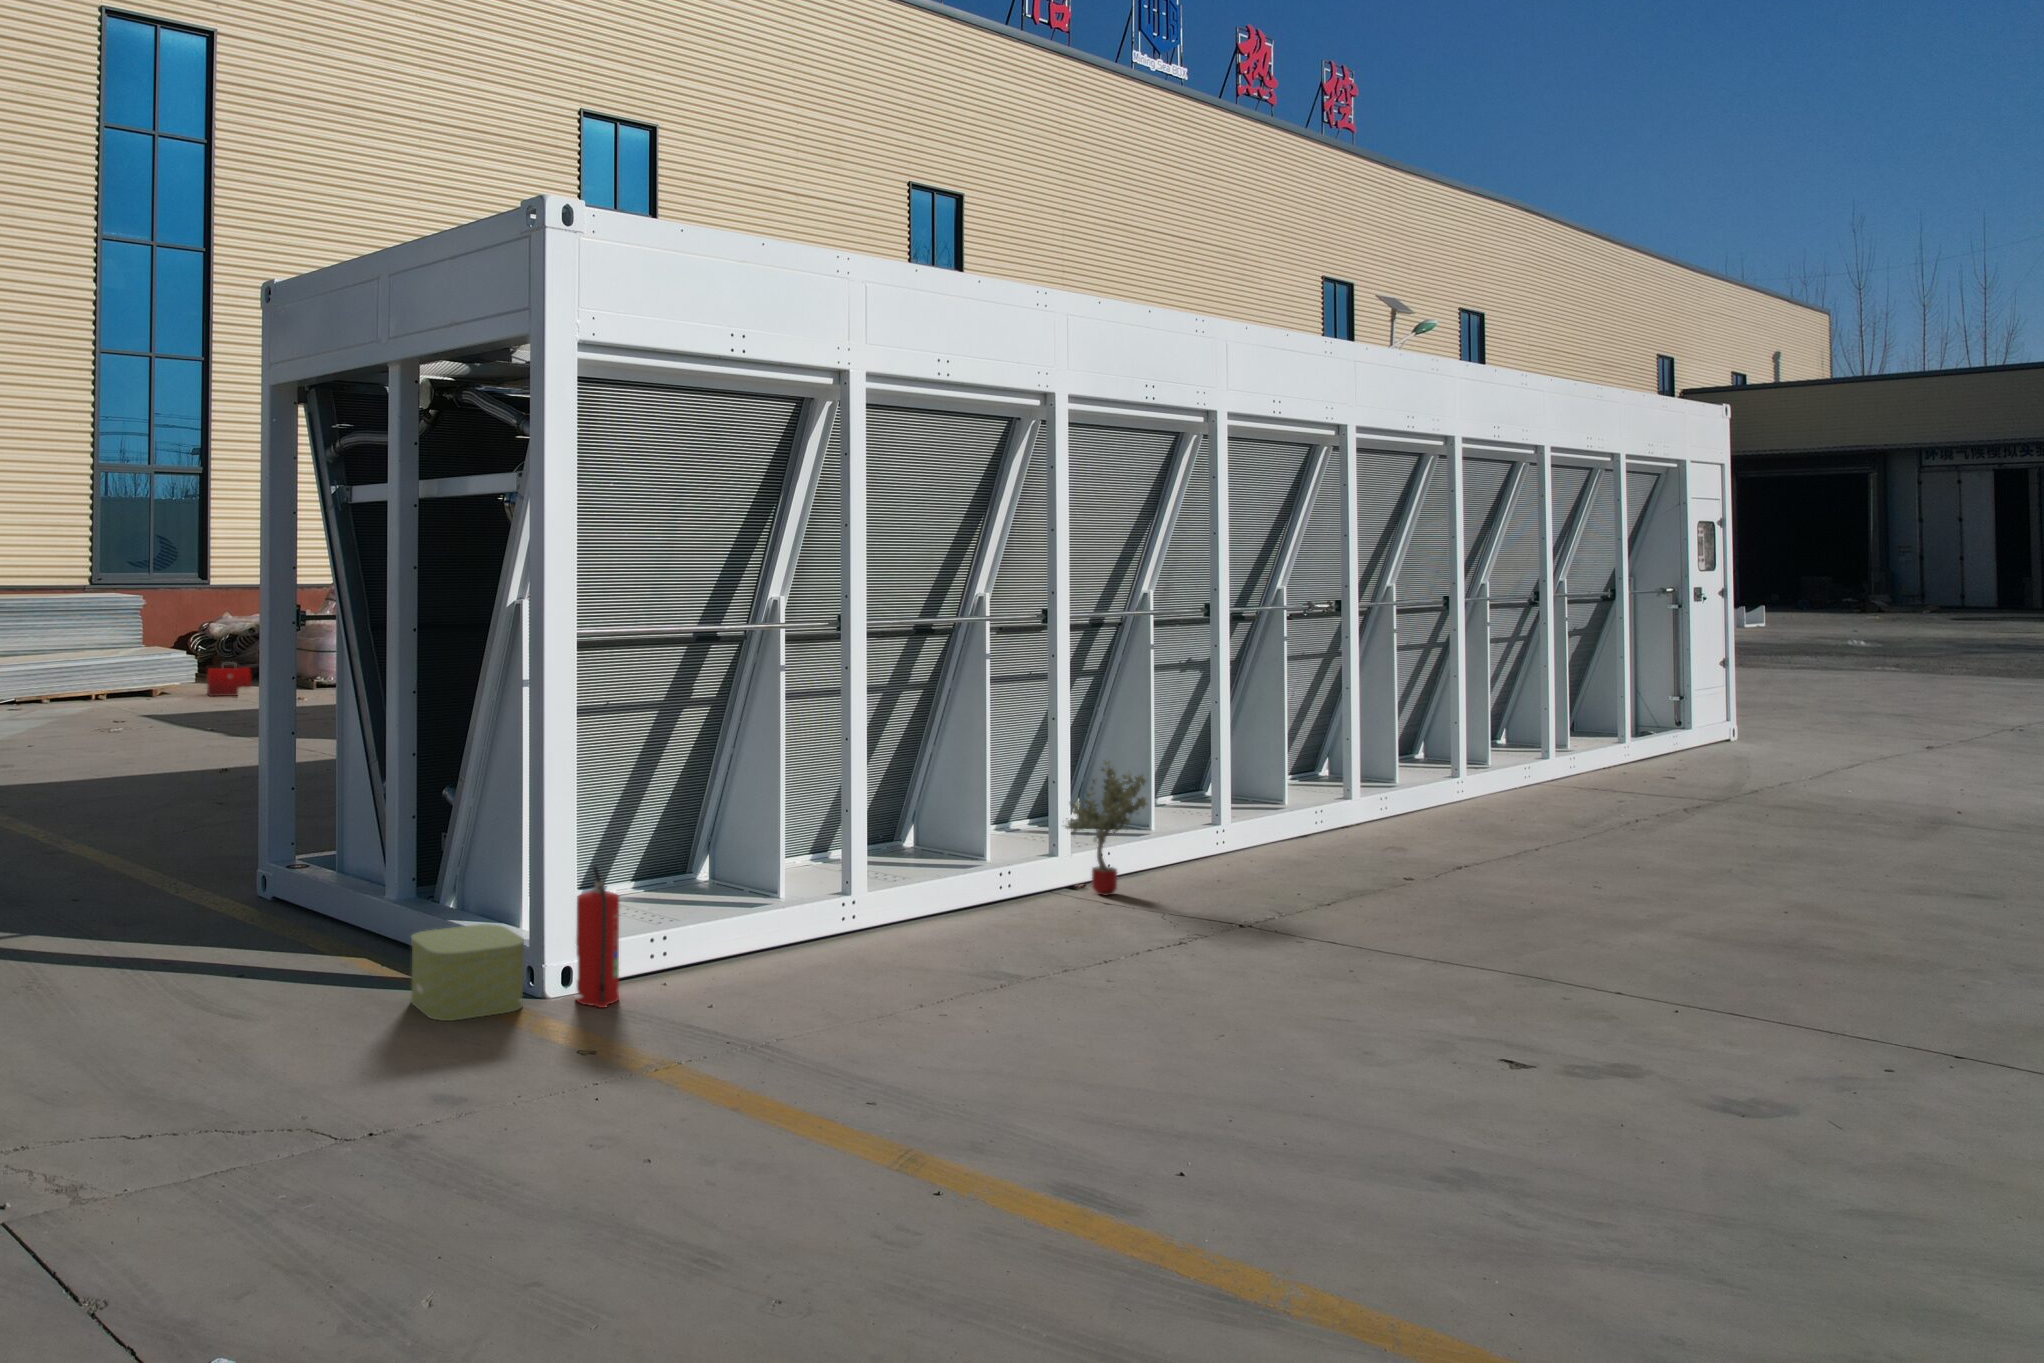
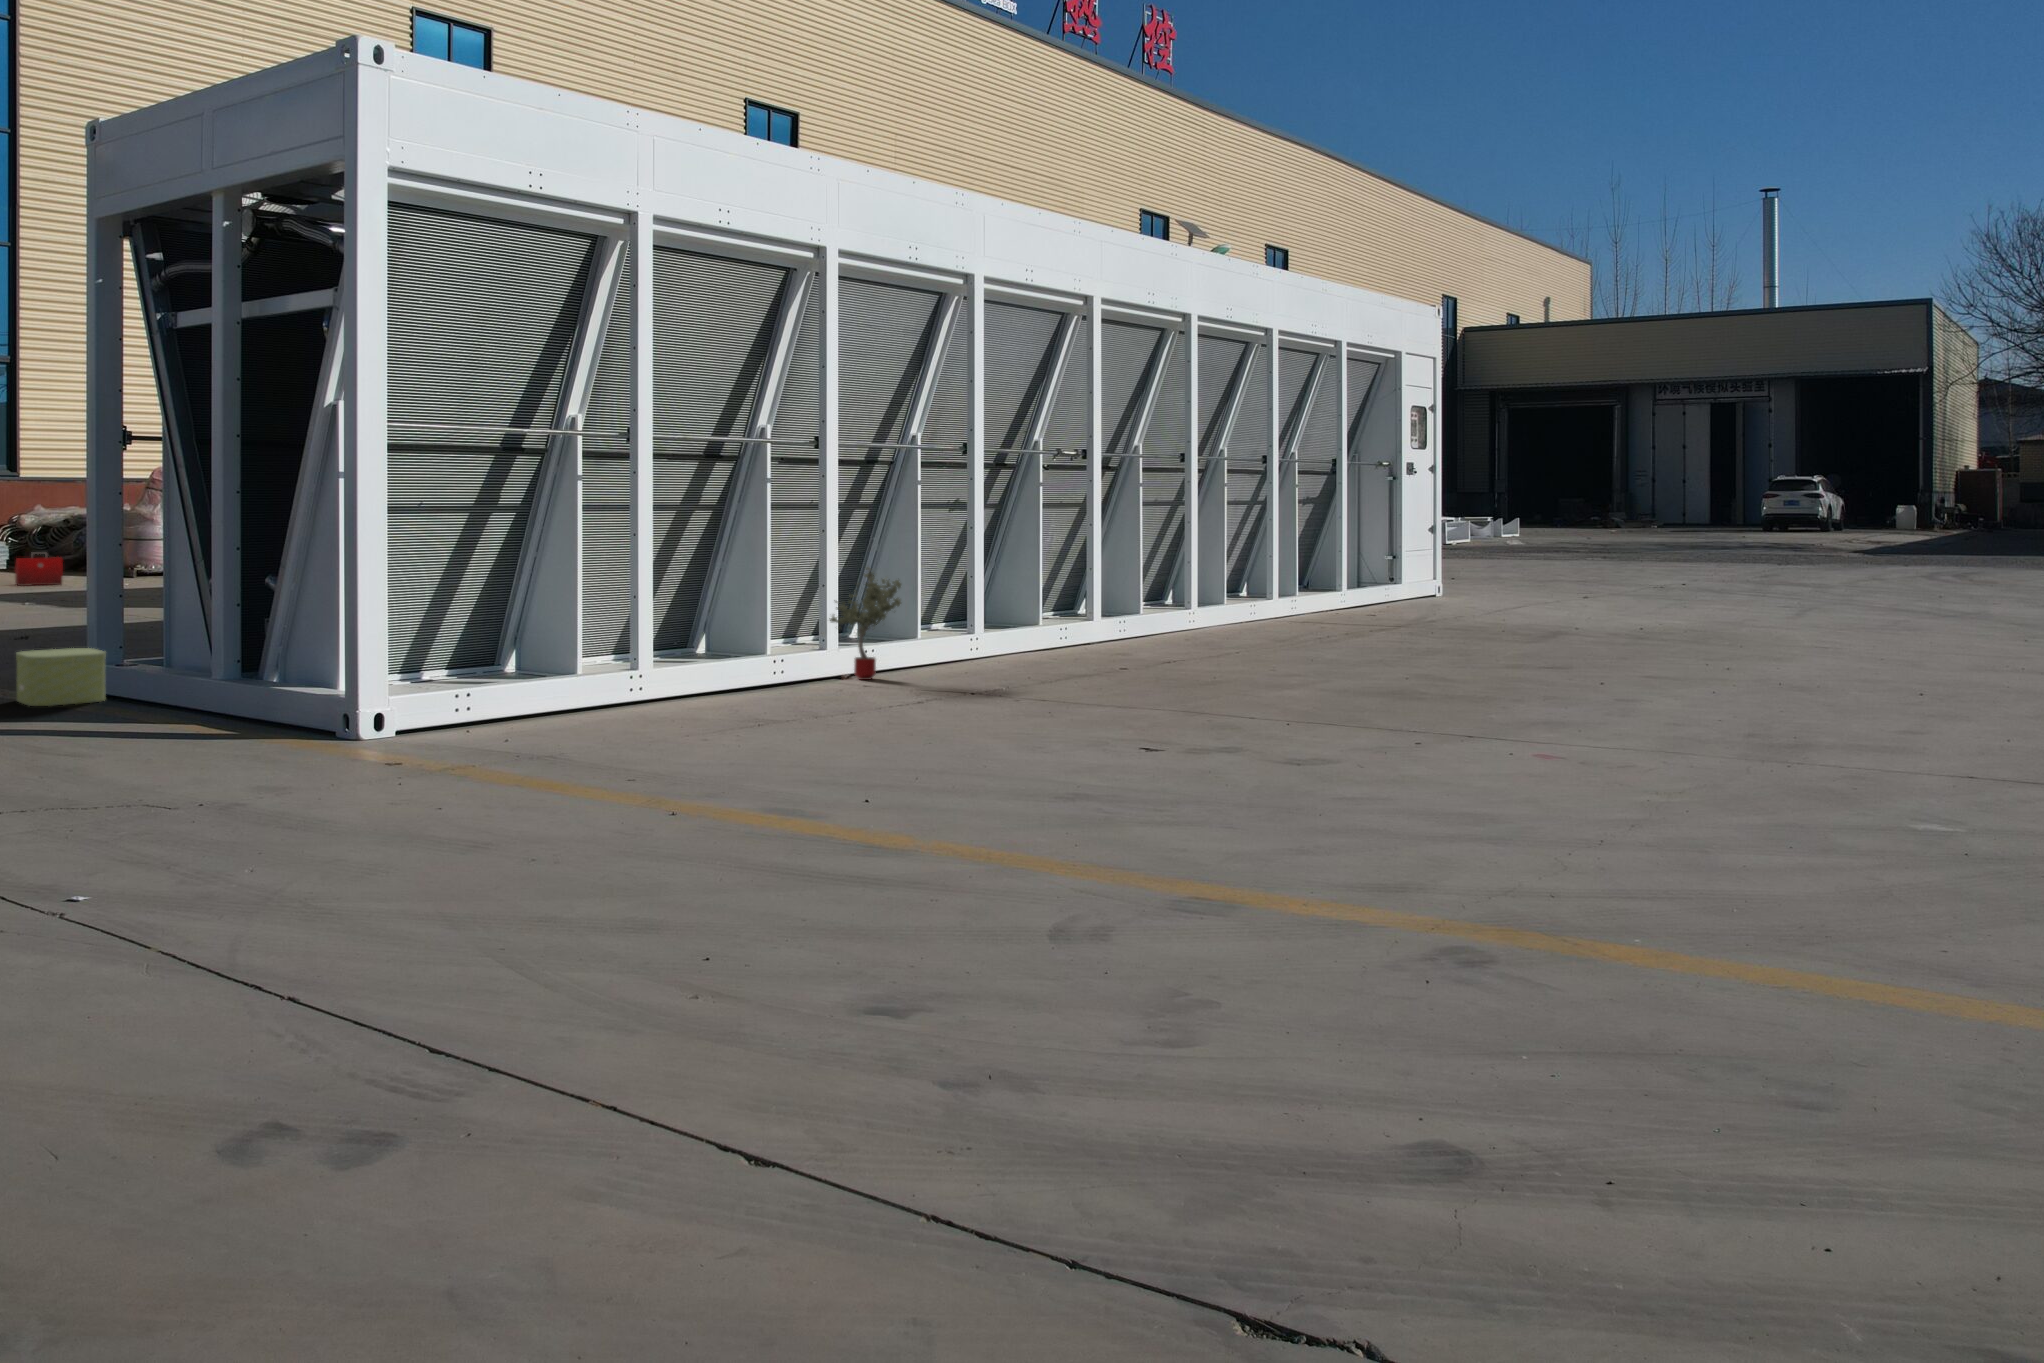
fire extinguisher: present [576,866,619,1008] -> none [390,625,428,741]
storage box: present [411,924,524,1021] -> present [16,648,106,706]

